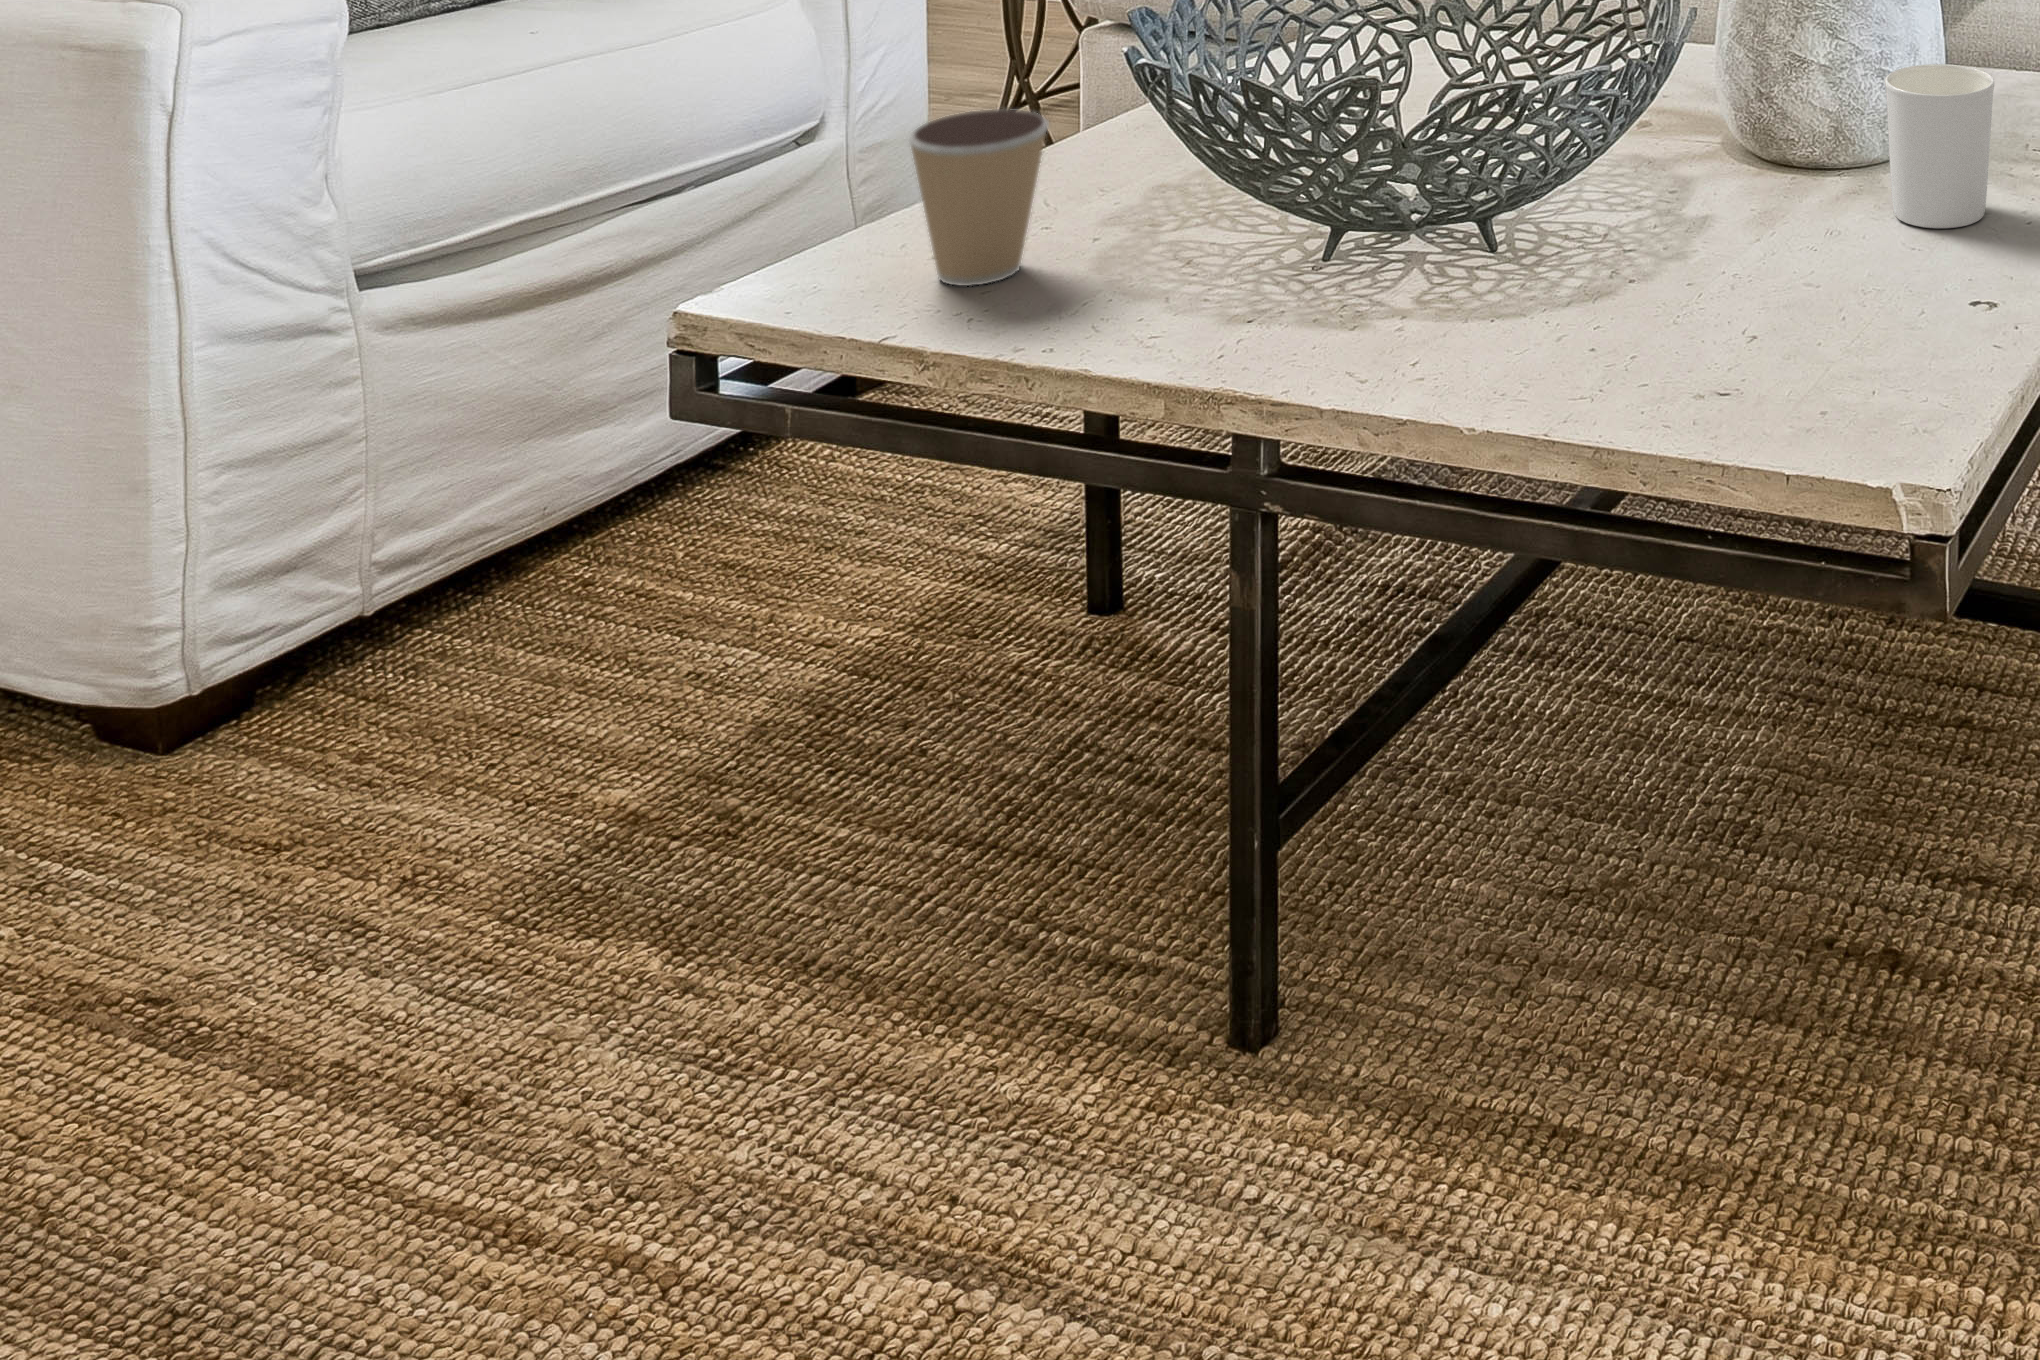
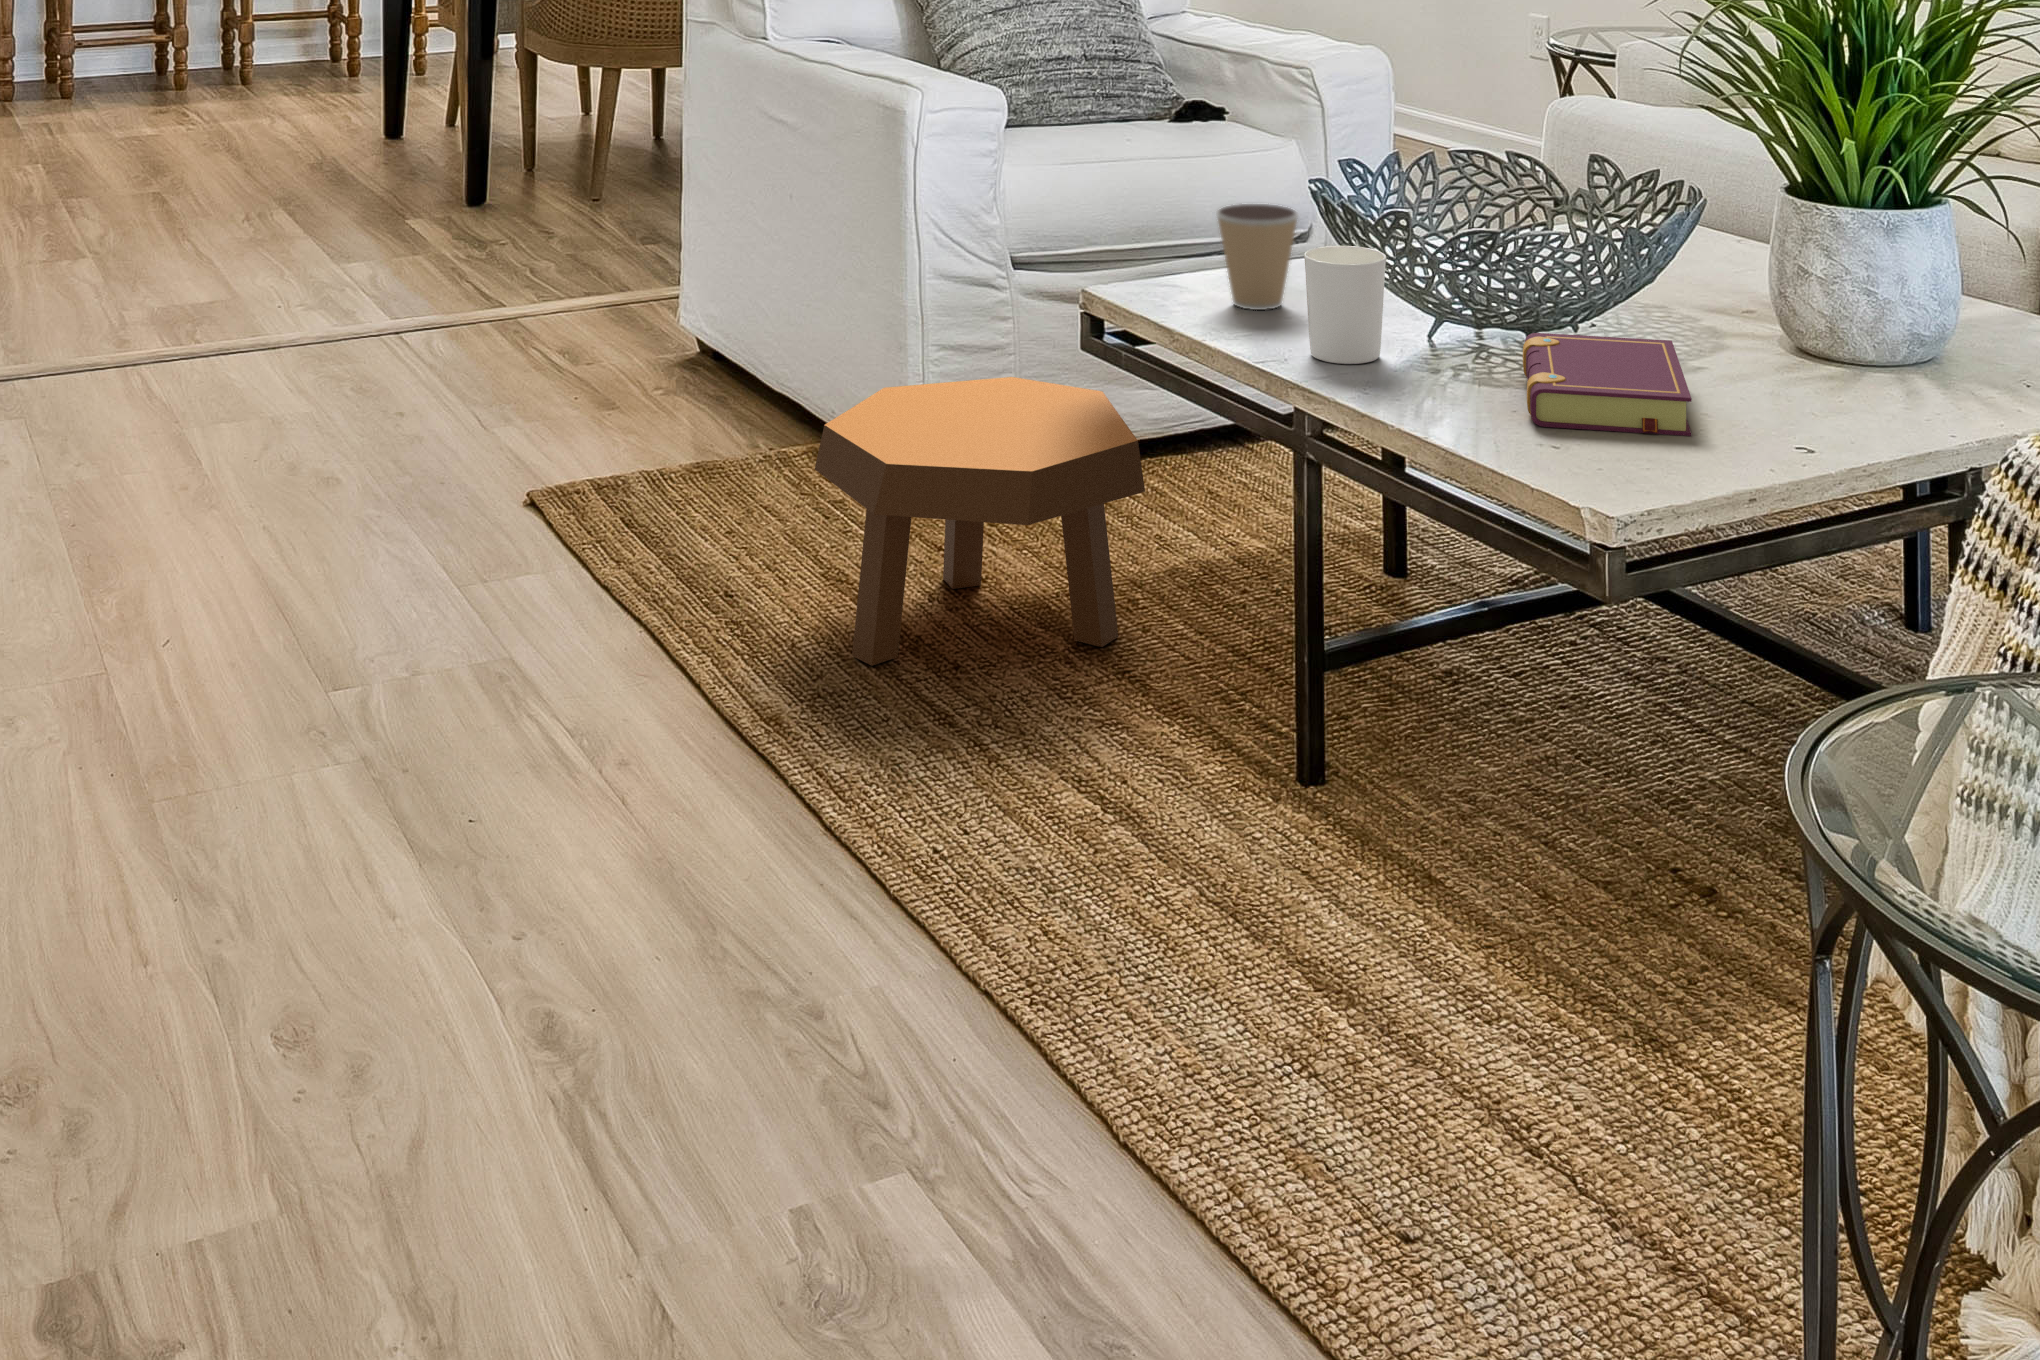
candle holder: present [1885,64,1995,228] -> present [1304,246,1386,364]
book: none [1499,192,1829,374] -> present [1523,333,1692,436]
footstool: none [58,471,796,1179] -> present [815,377,1145,666]

